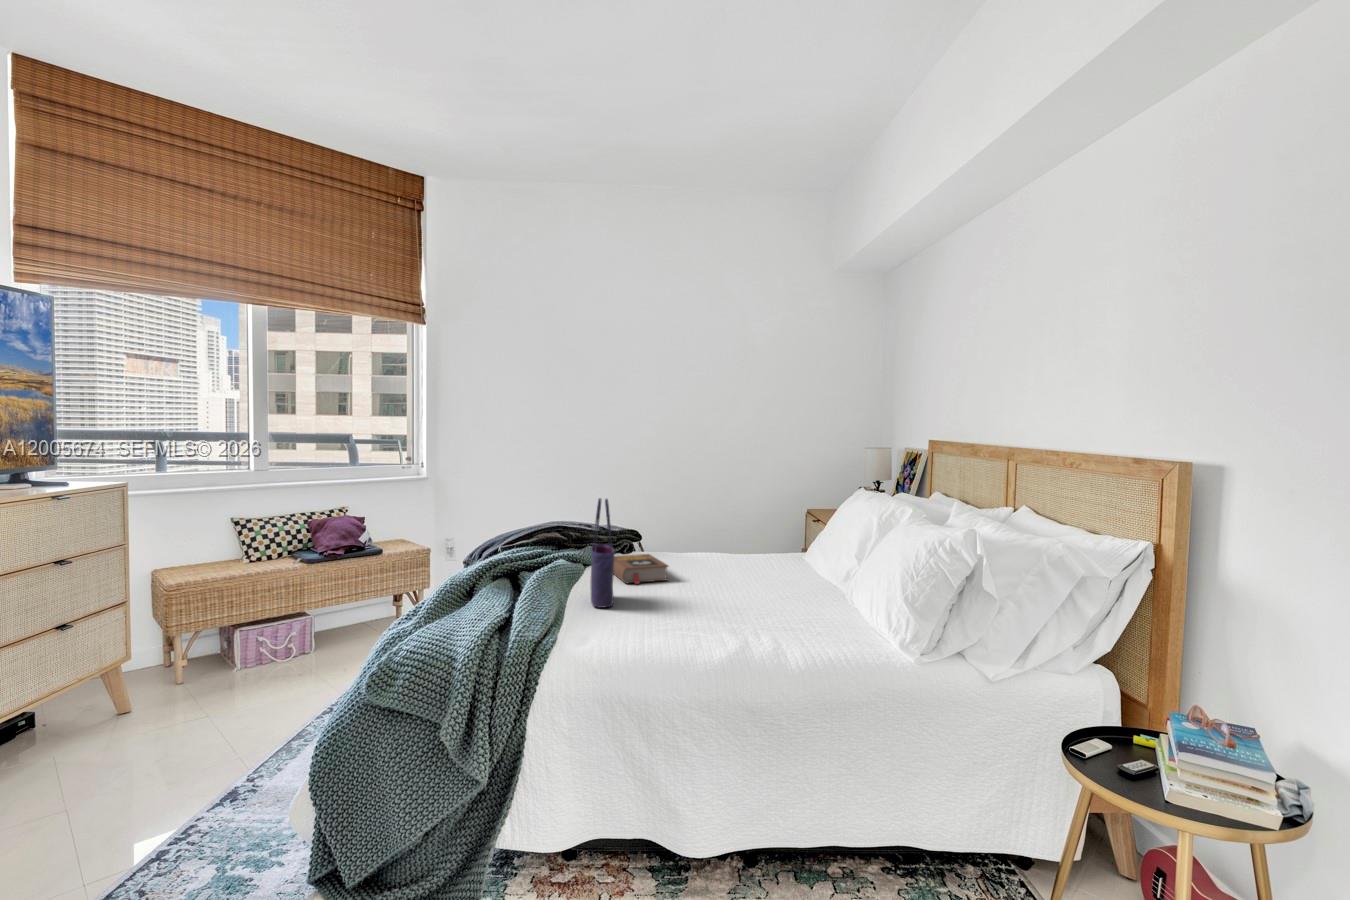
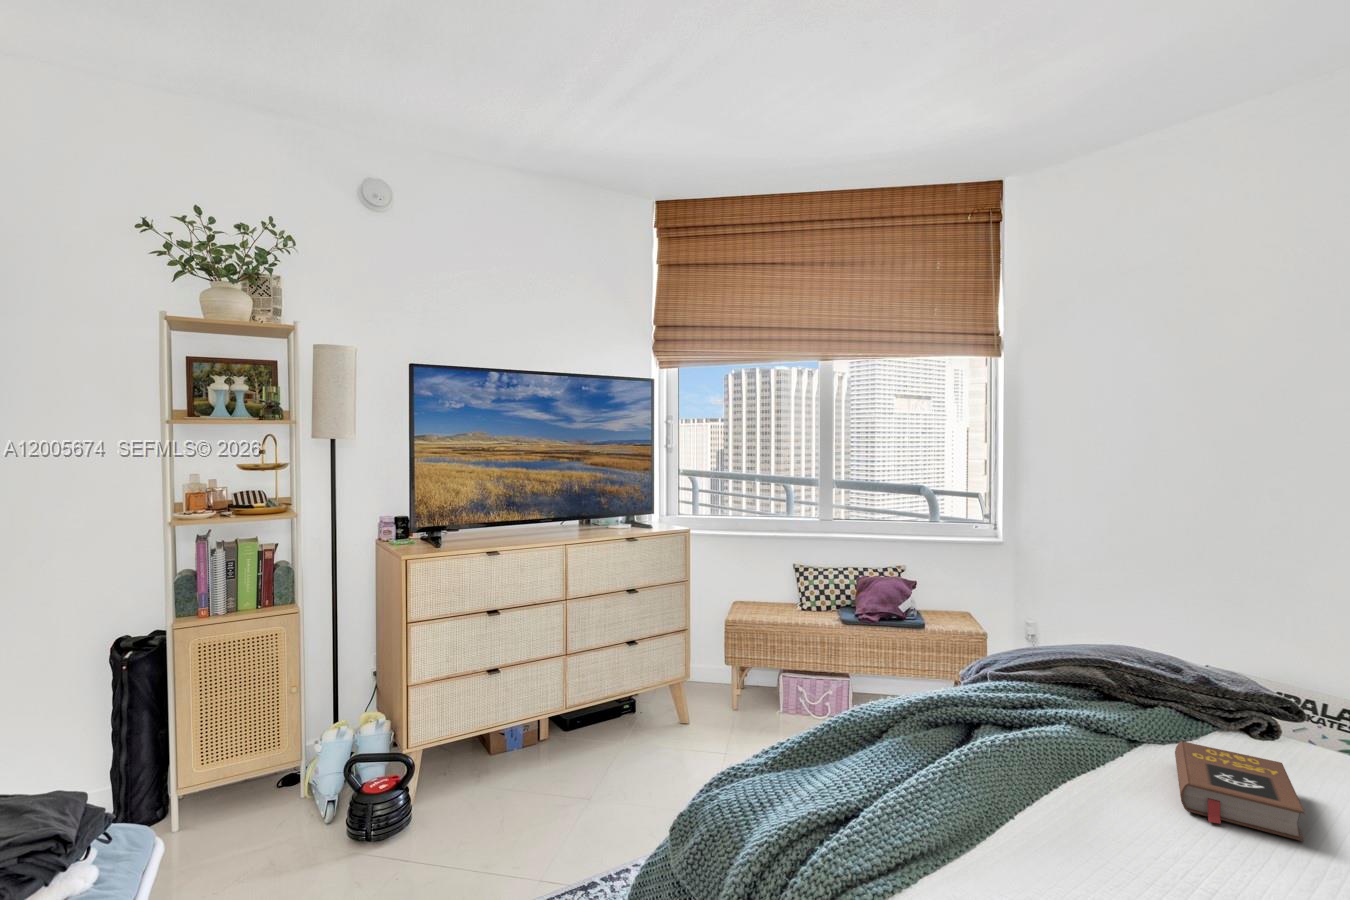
tote bag: present [590,498,615,607] -> none [1067,650,1126,858]

